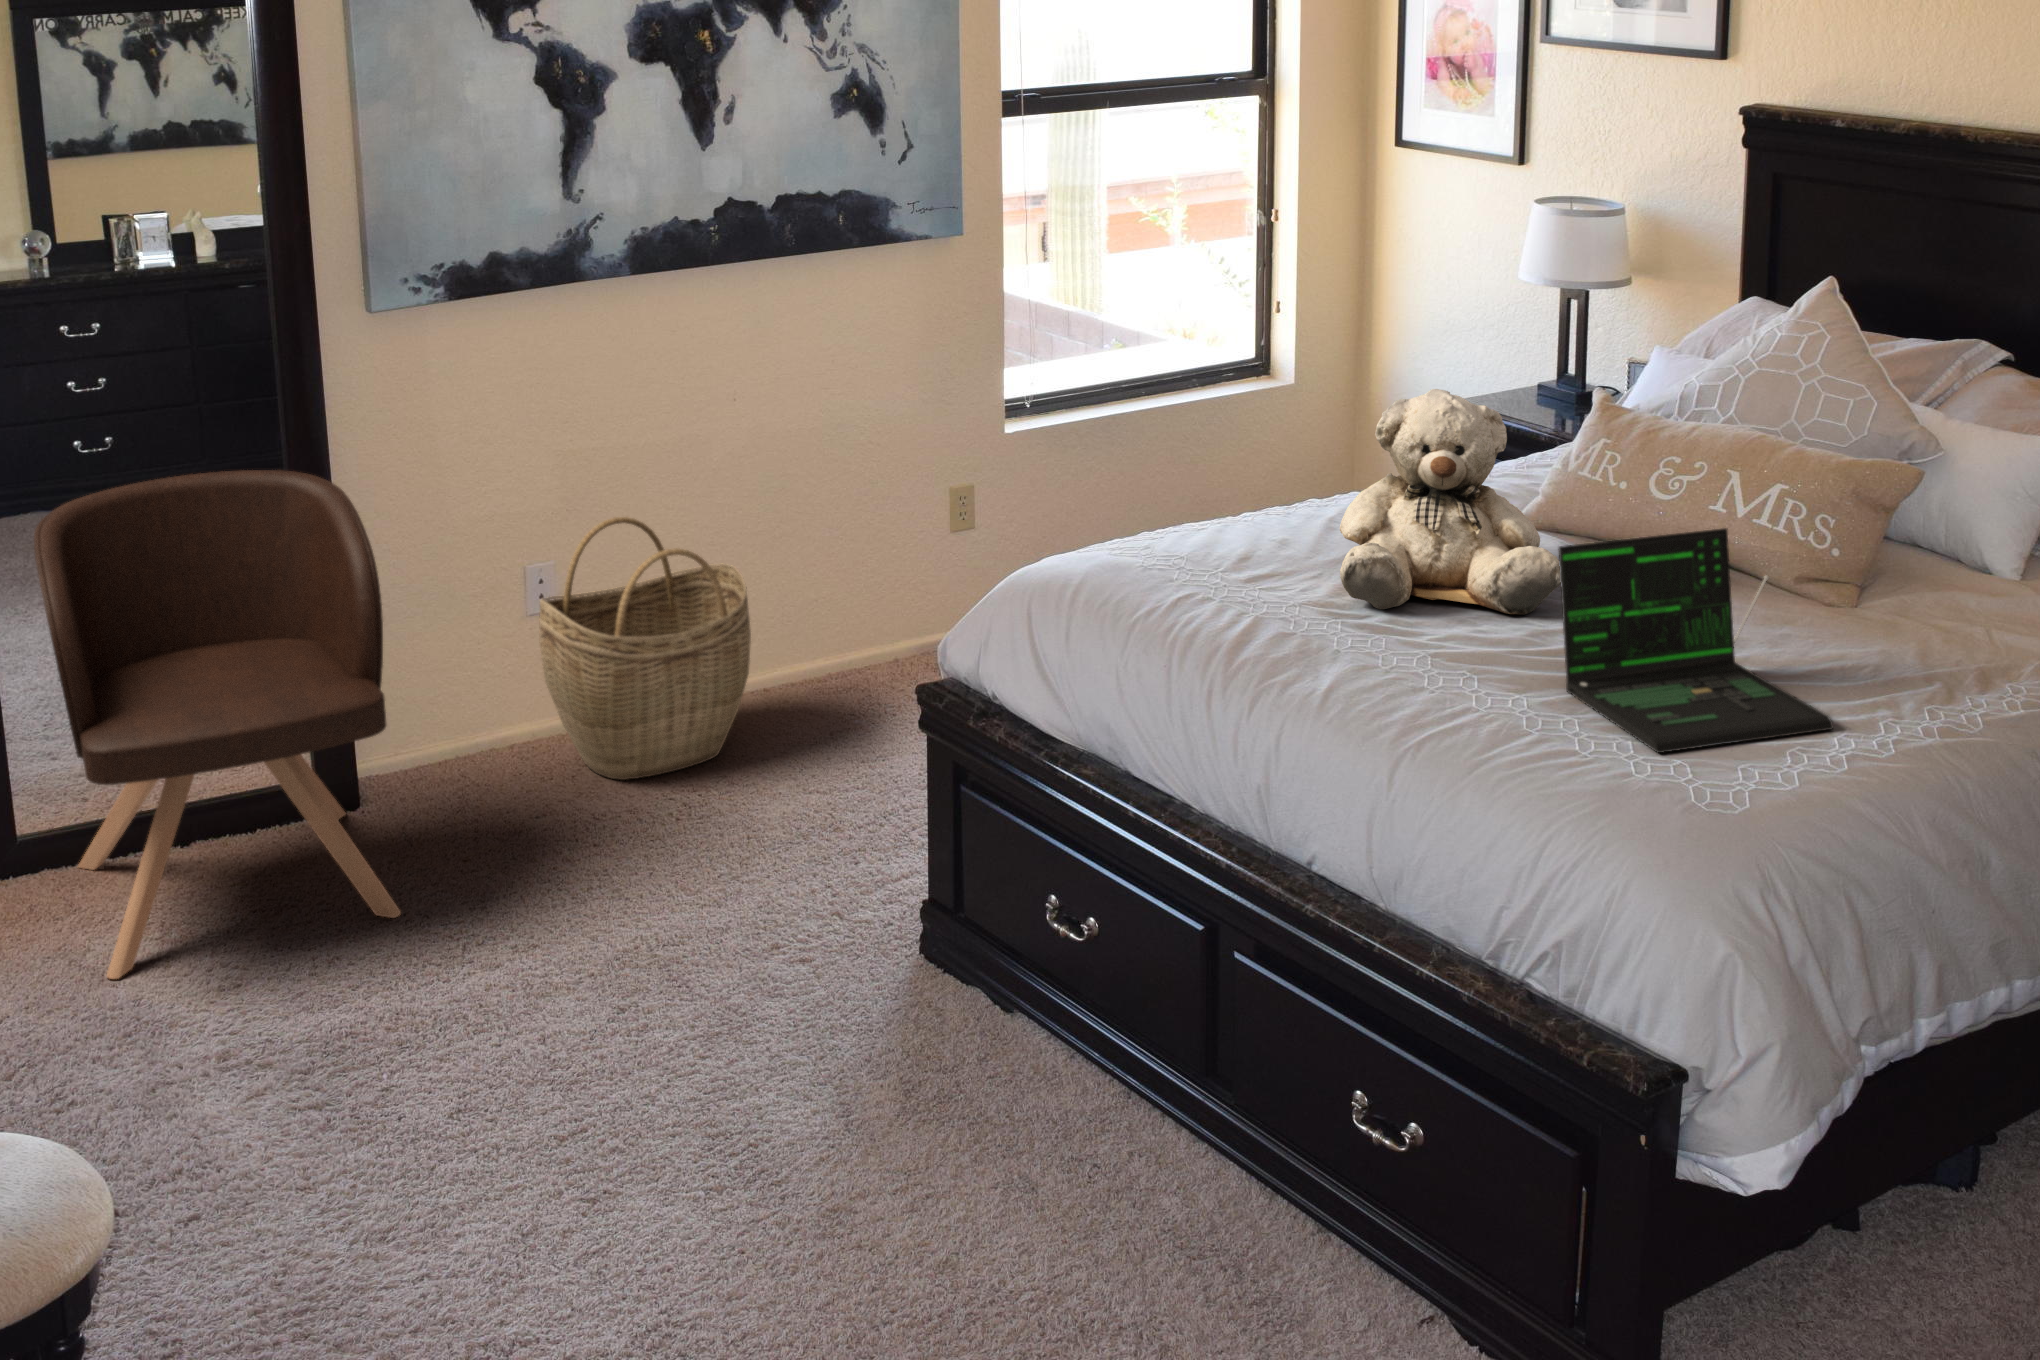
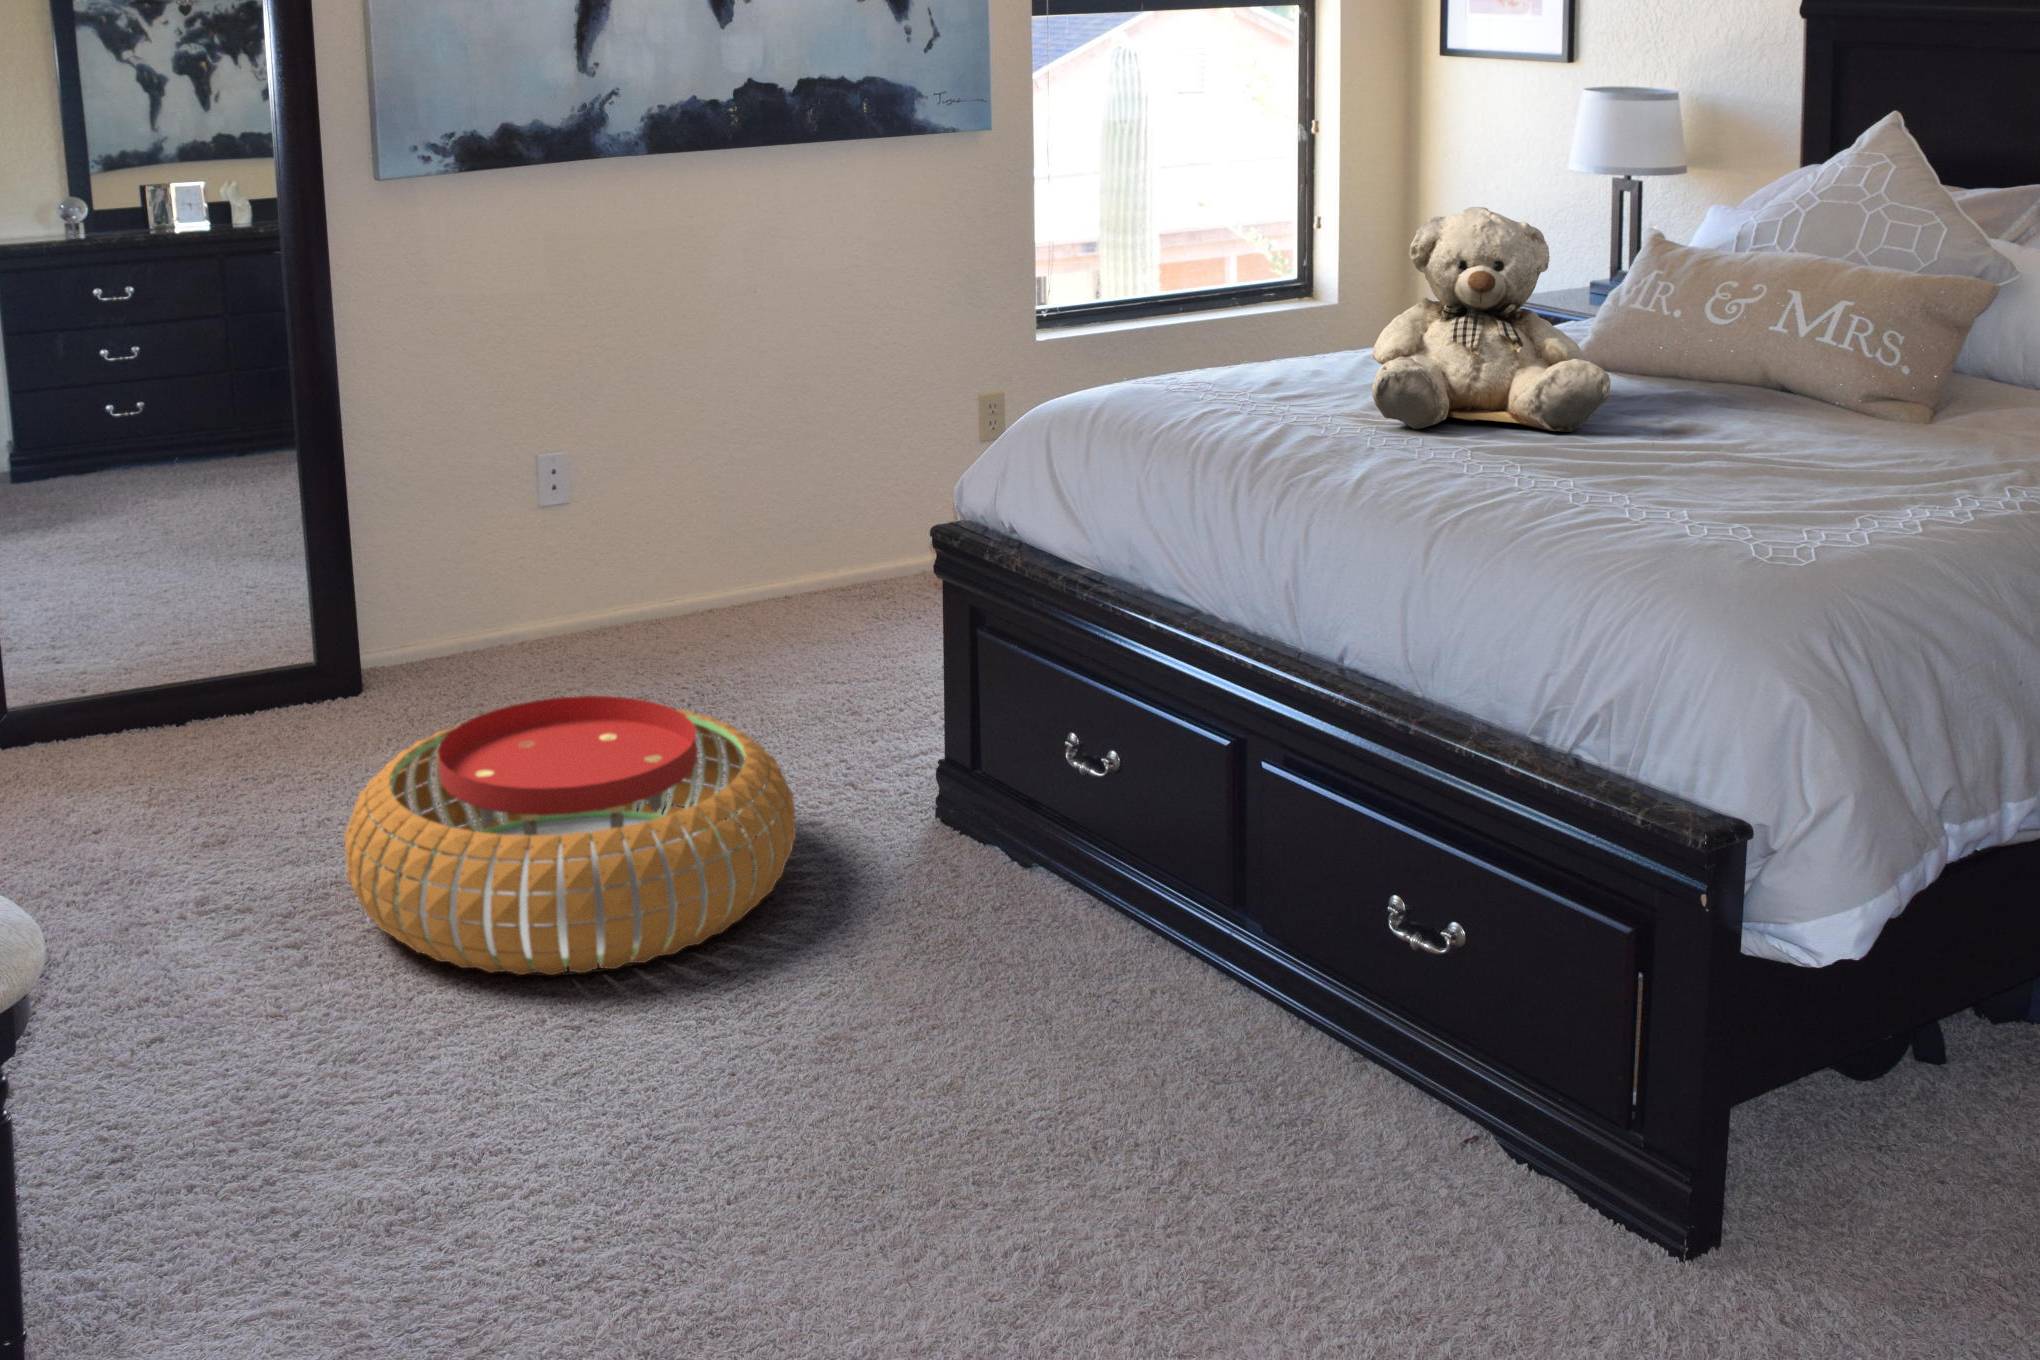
armchair: present [34,470,401,979] -> none [28,334,398,833]
woven basket: present [540,517,751,780] -> none [550,404,766,669]
laptop: present [1558,528,1833,753] -> none [1604,318,1906,532]
pouf: none [360,850,793,1143] -> present [344,696,796,975]

